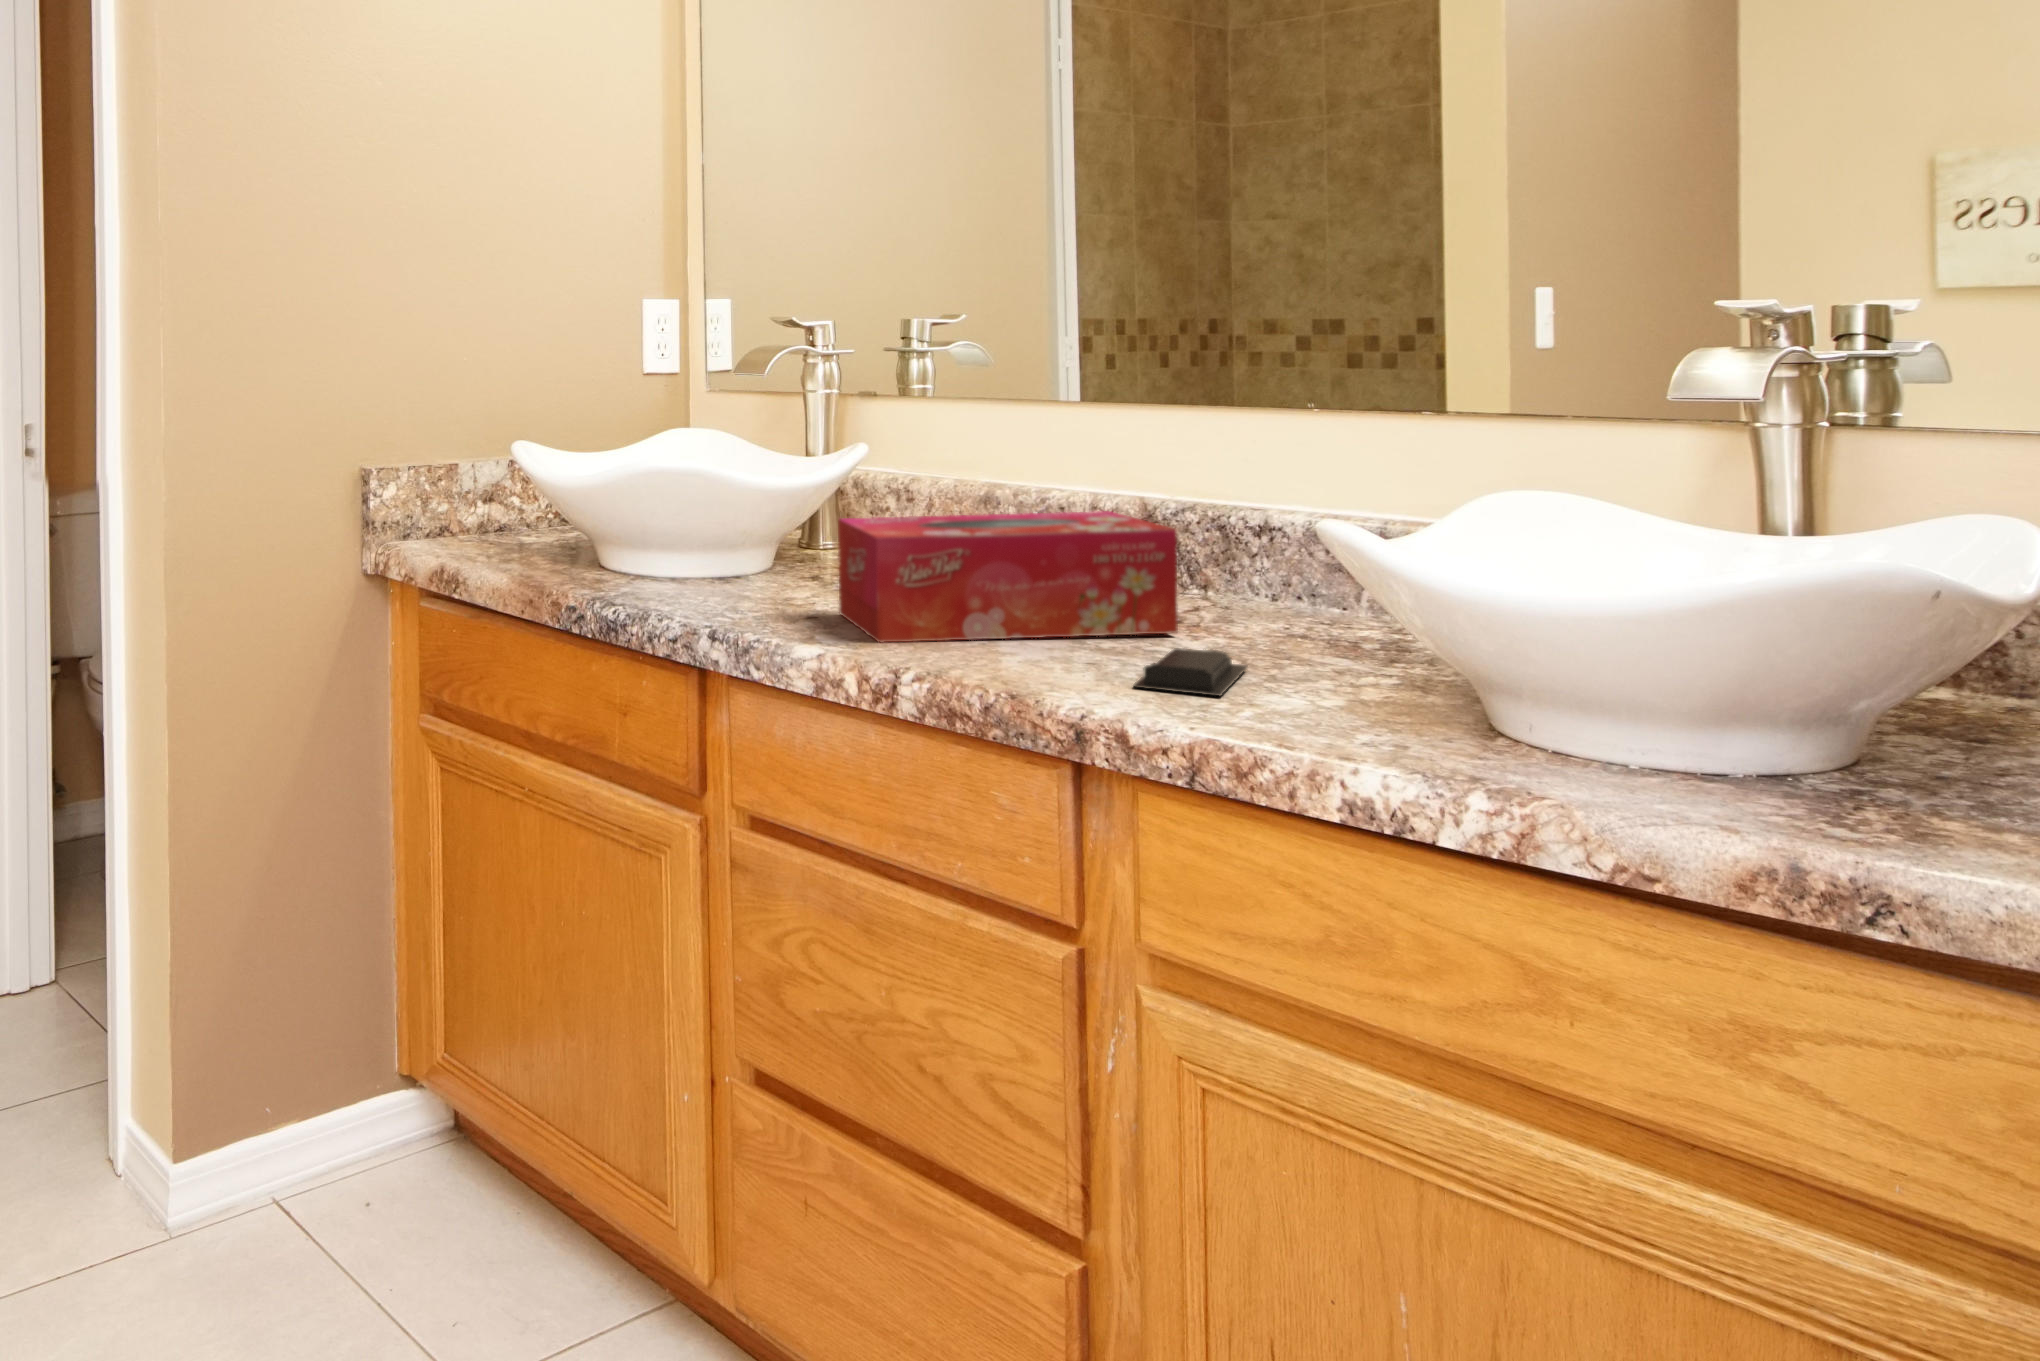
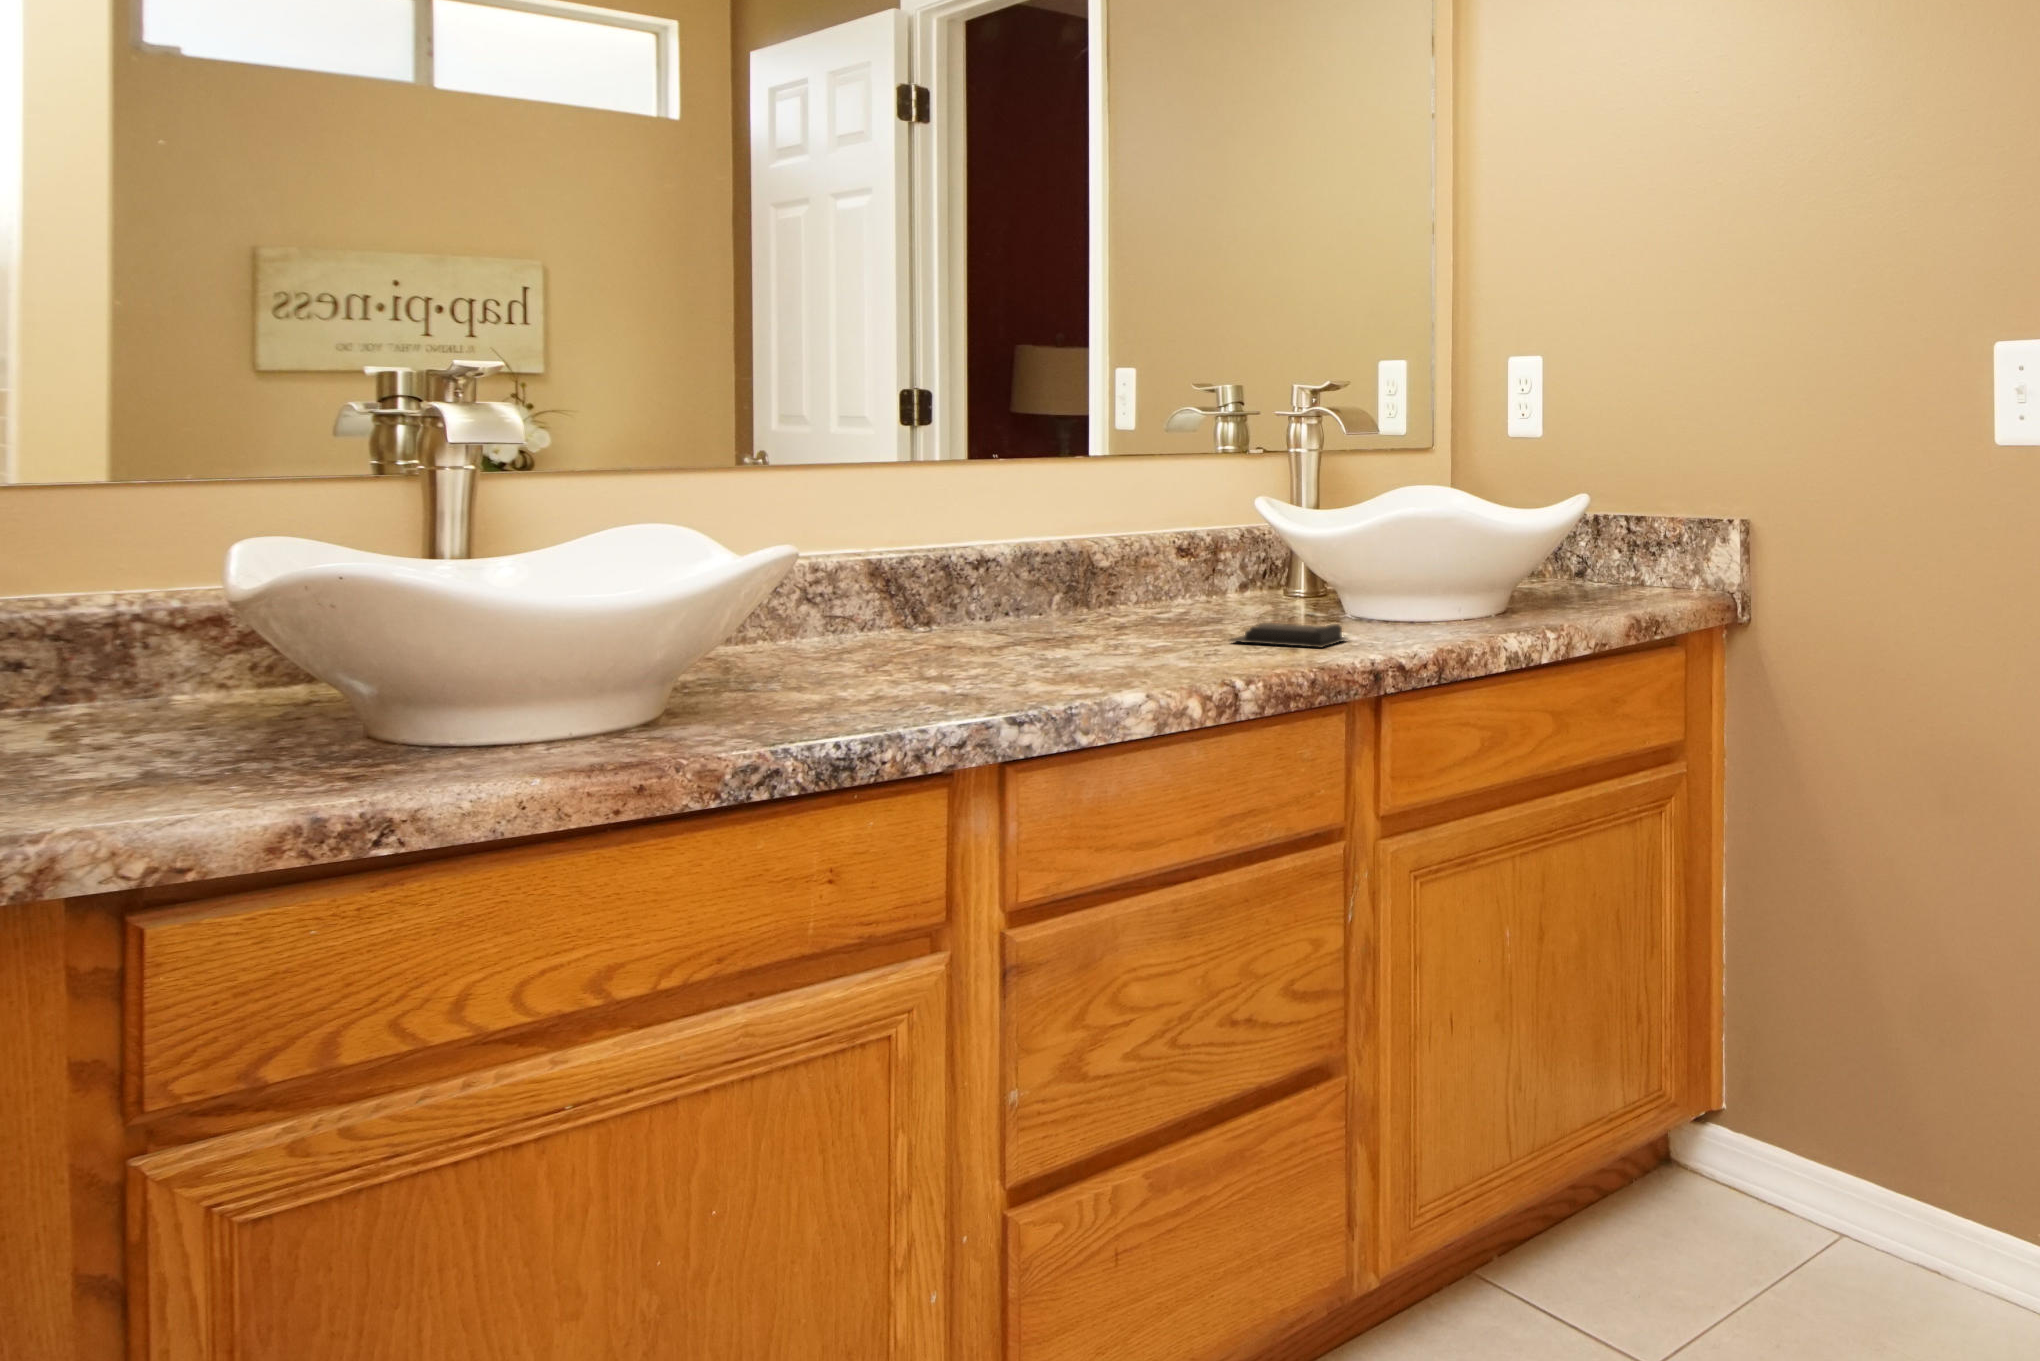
tissue box: present [838,511,1178,642] -> none [974,552,1135,685]

